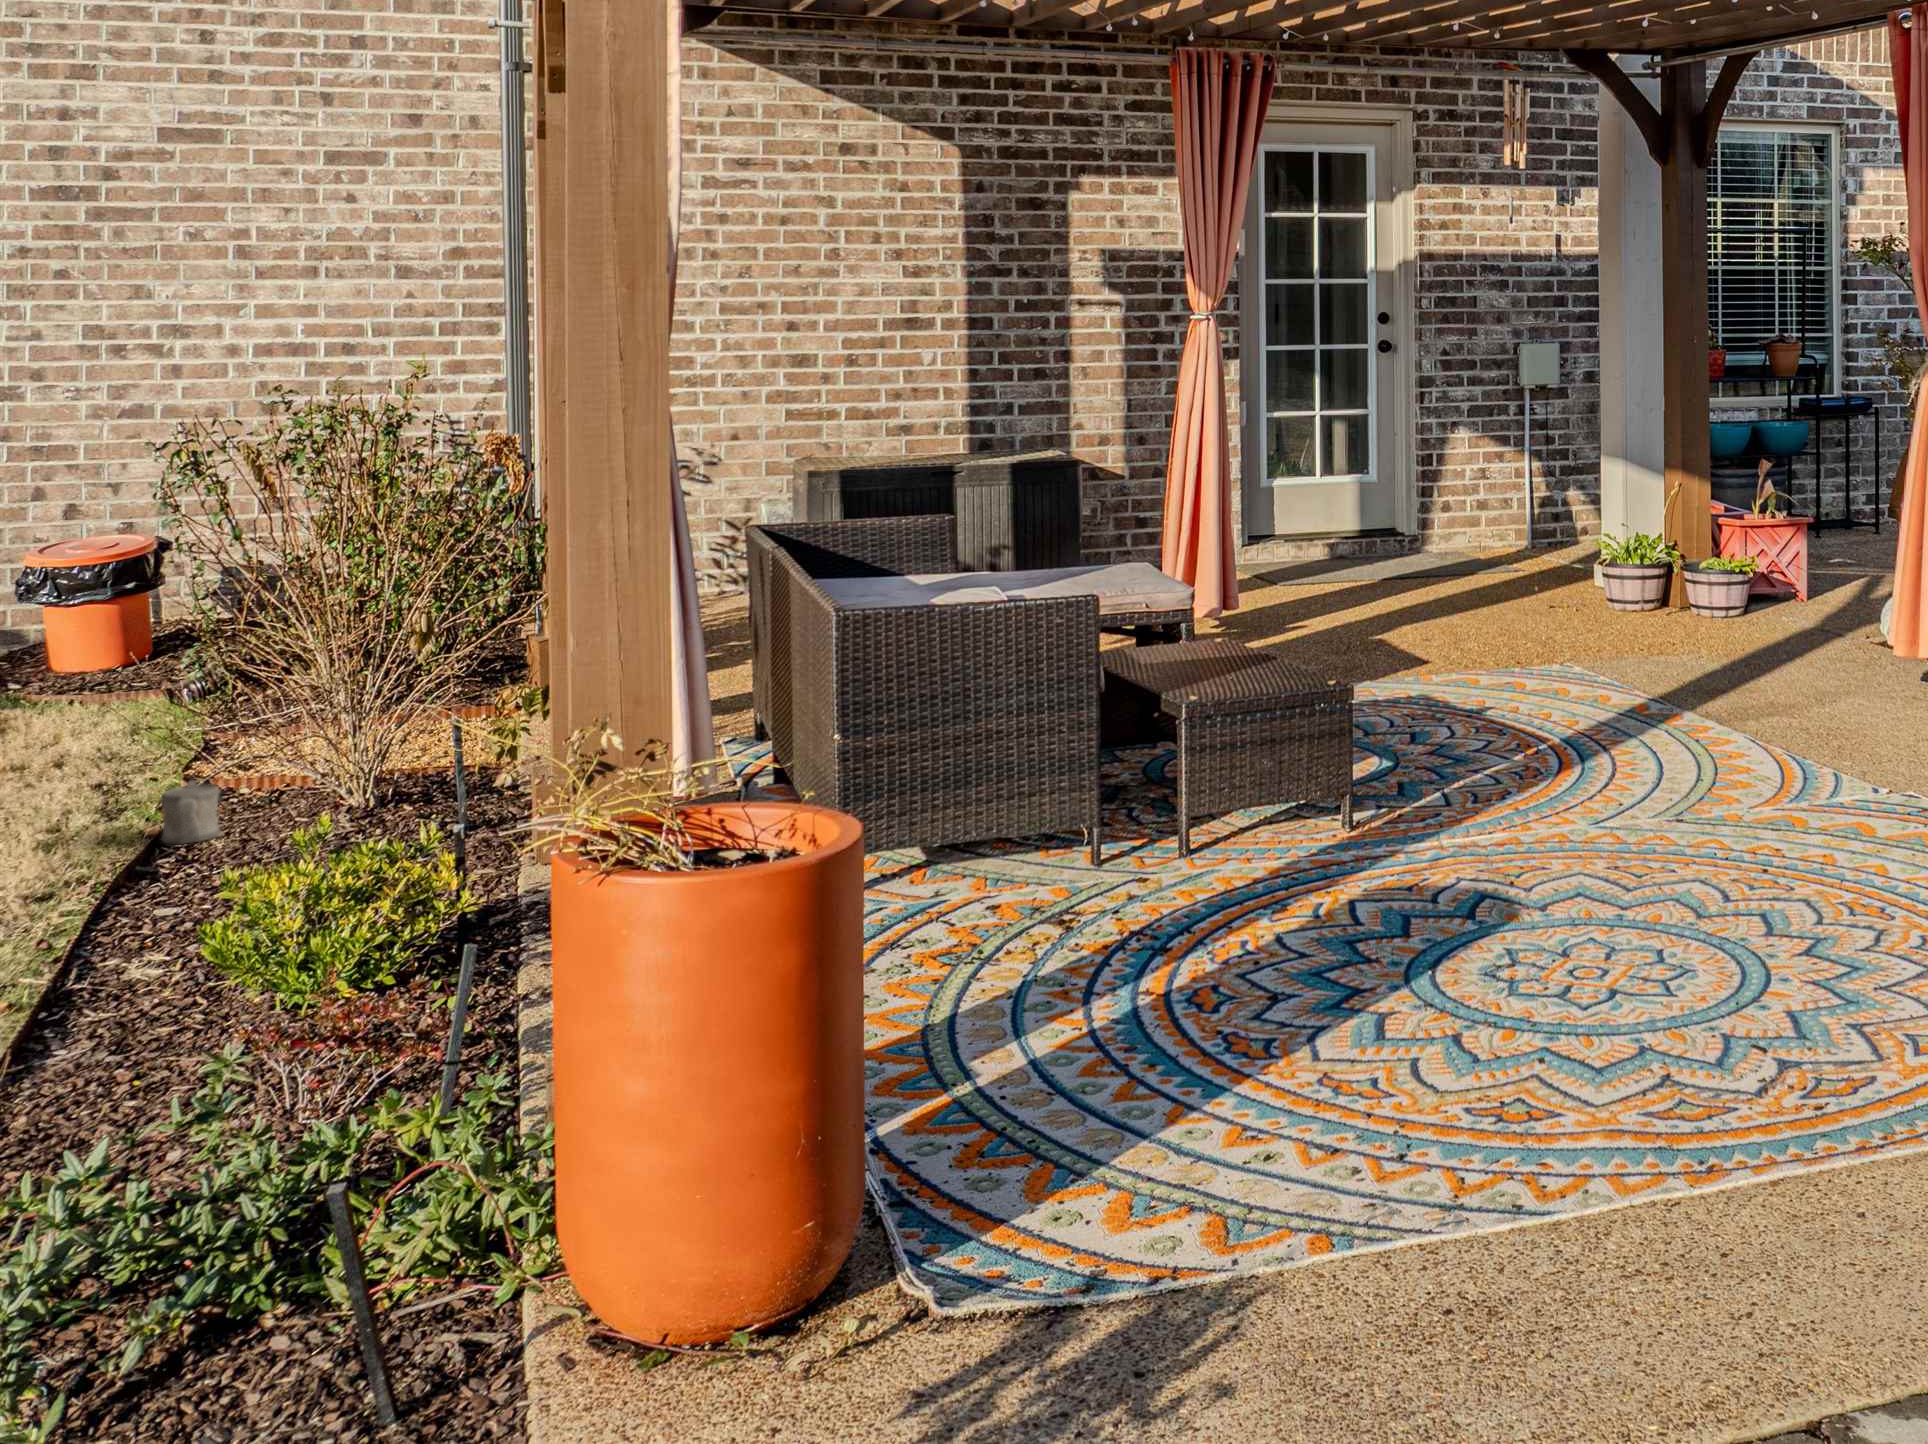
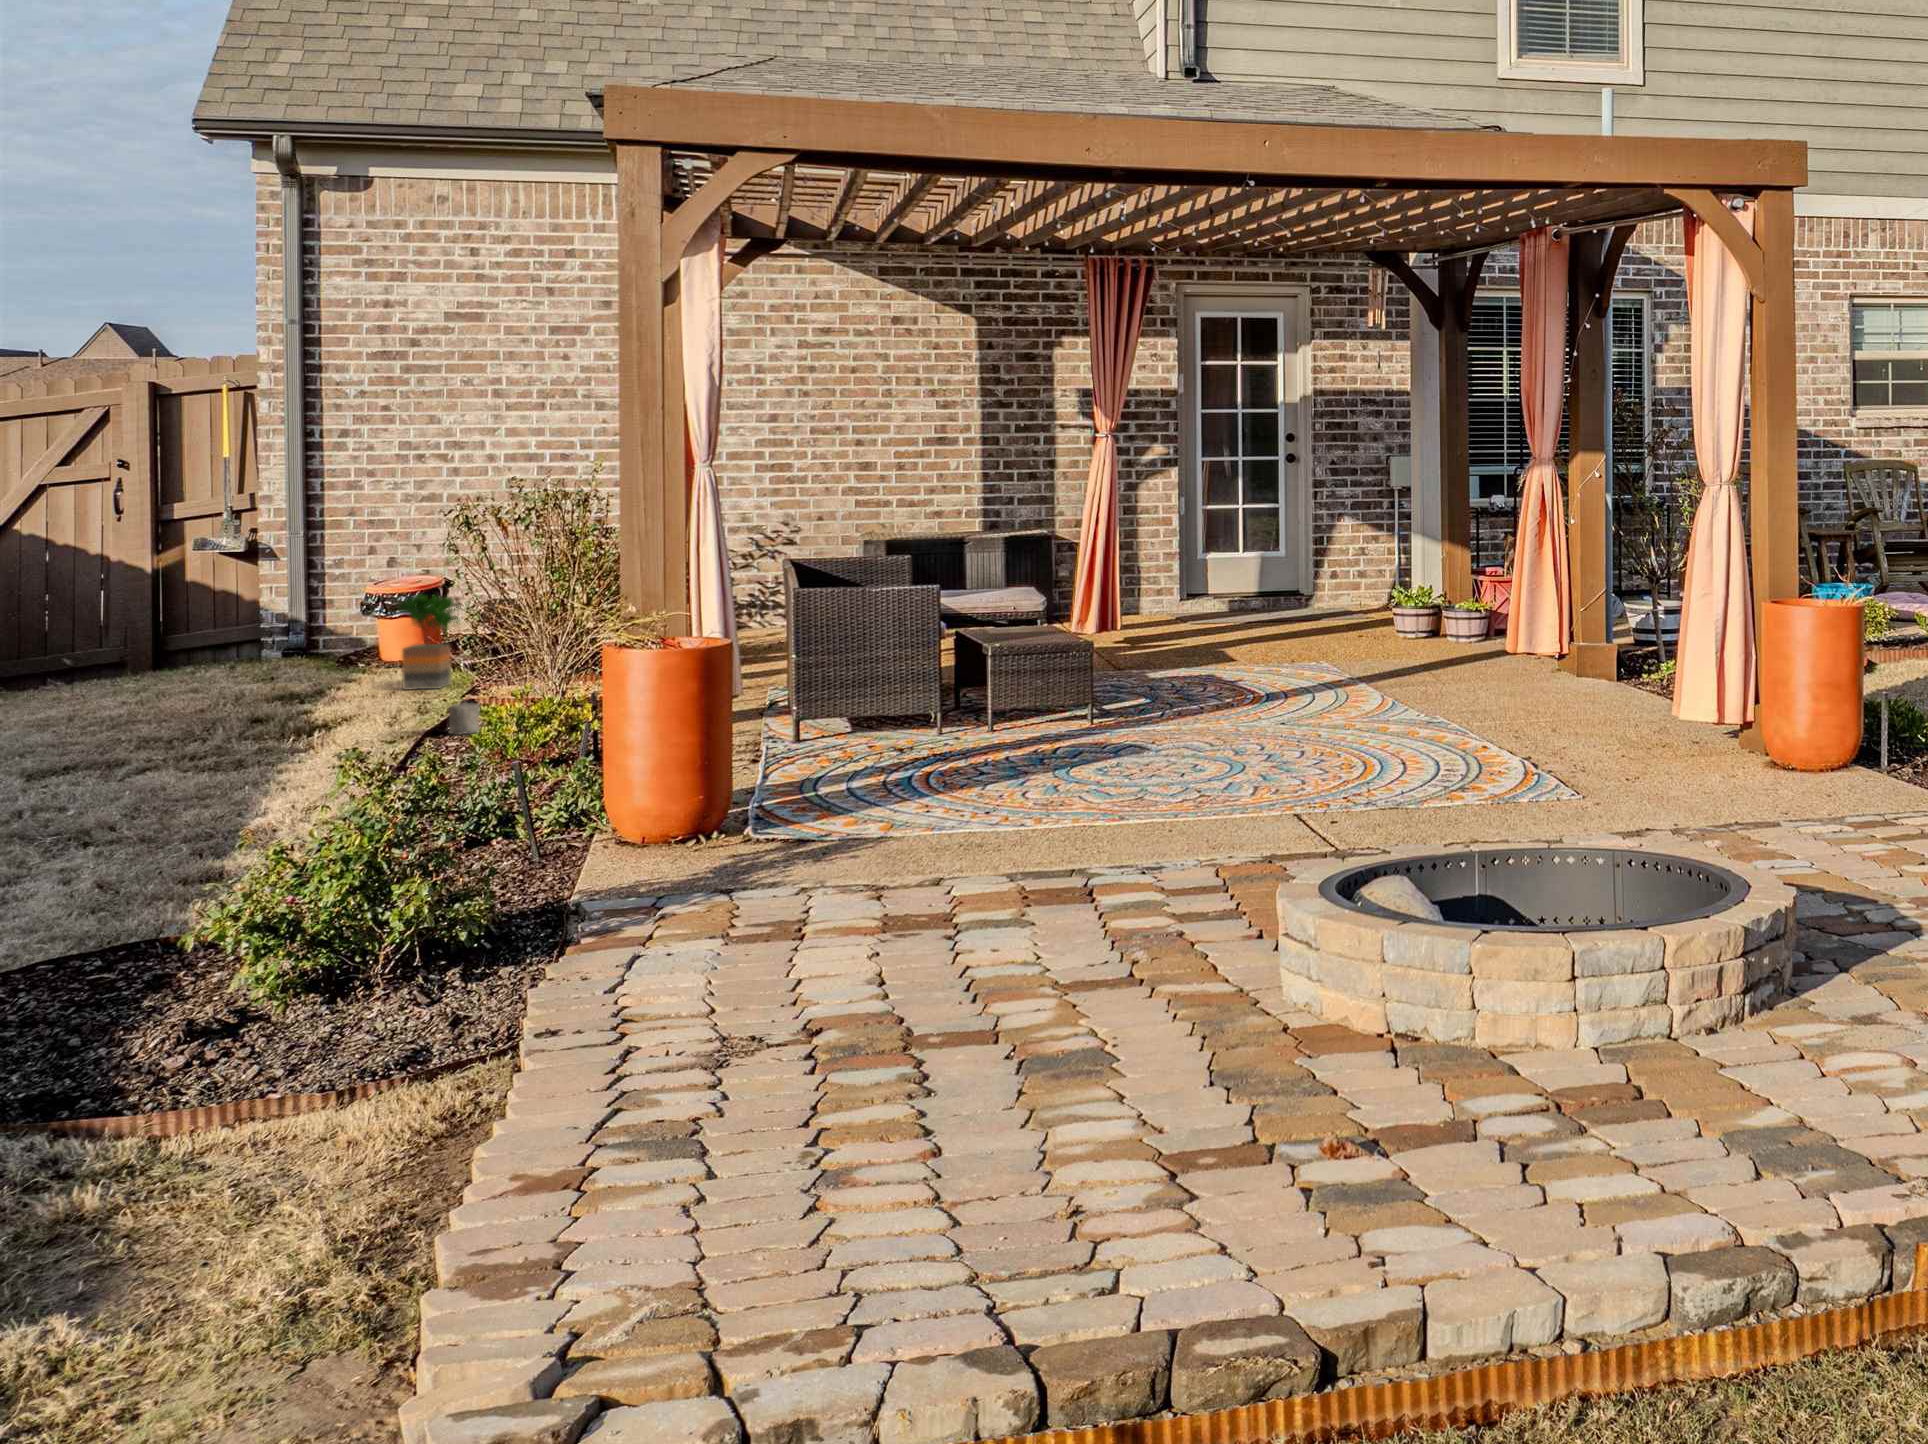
potted tree: none [71,576,190,733] -> present [398,595,461,690]

